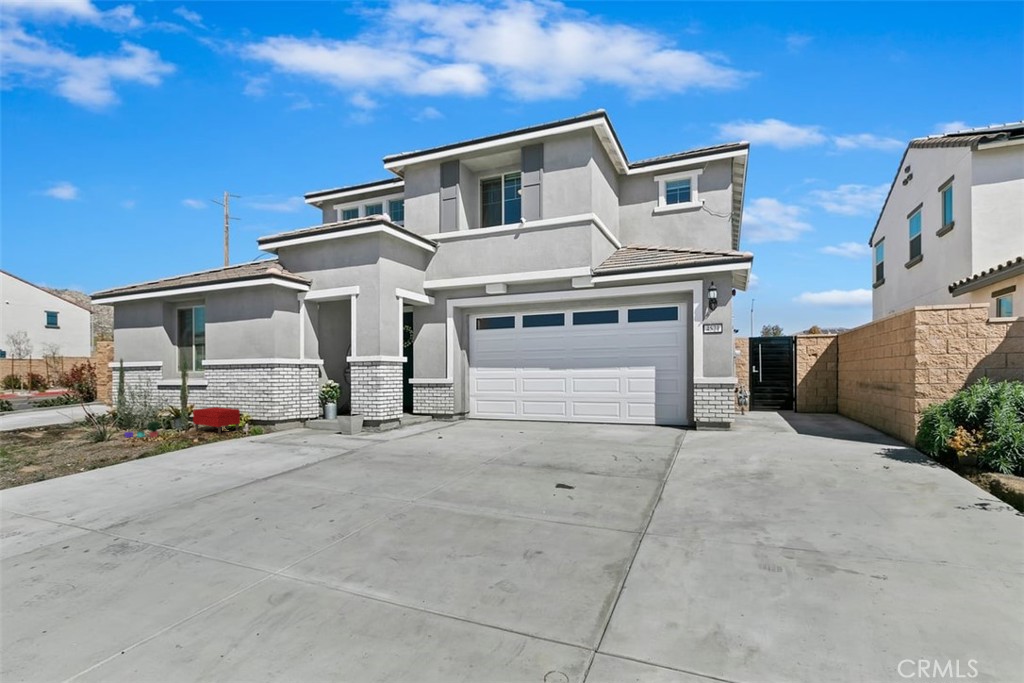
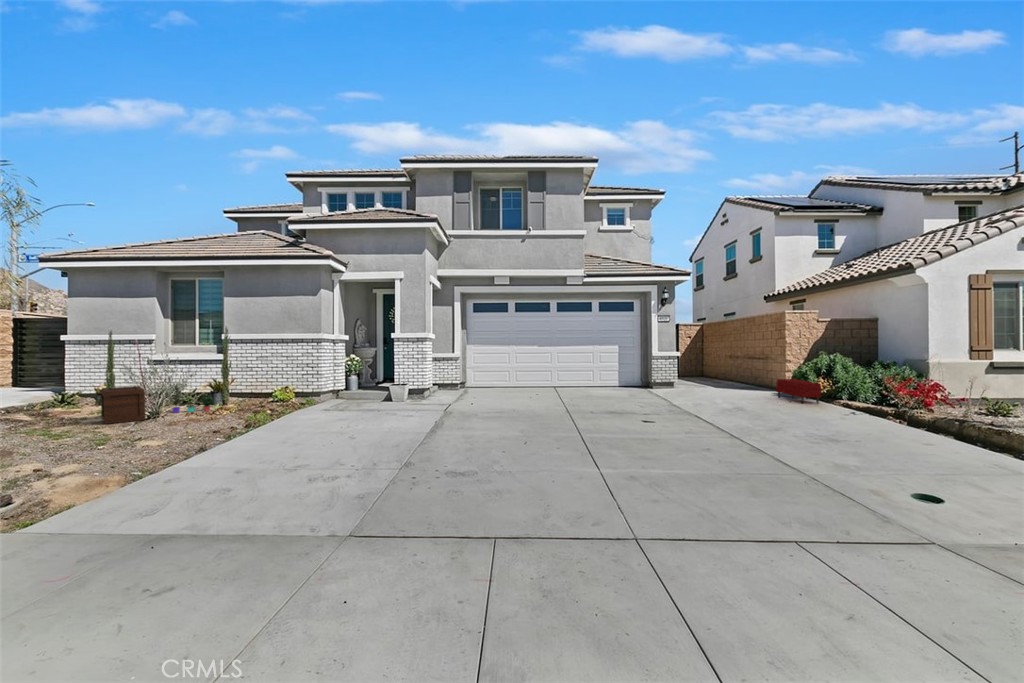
bench: present [193,407,240,434] -> present [776,379,821,404]
wooden crate: none [44,411,97,447] -> present [101,386,145,424]

